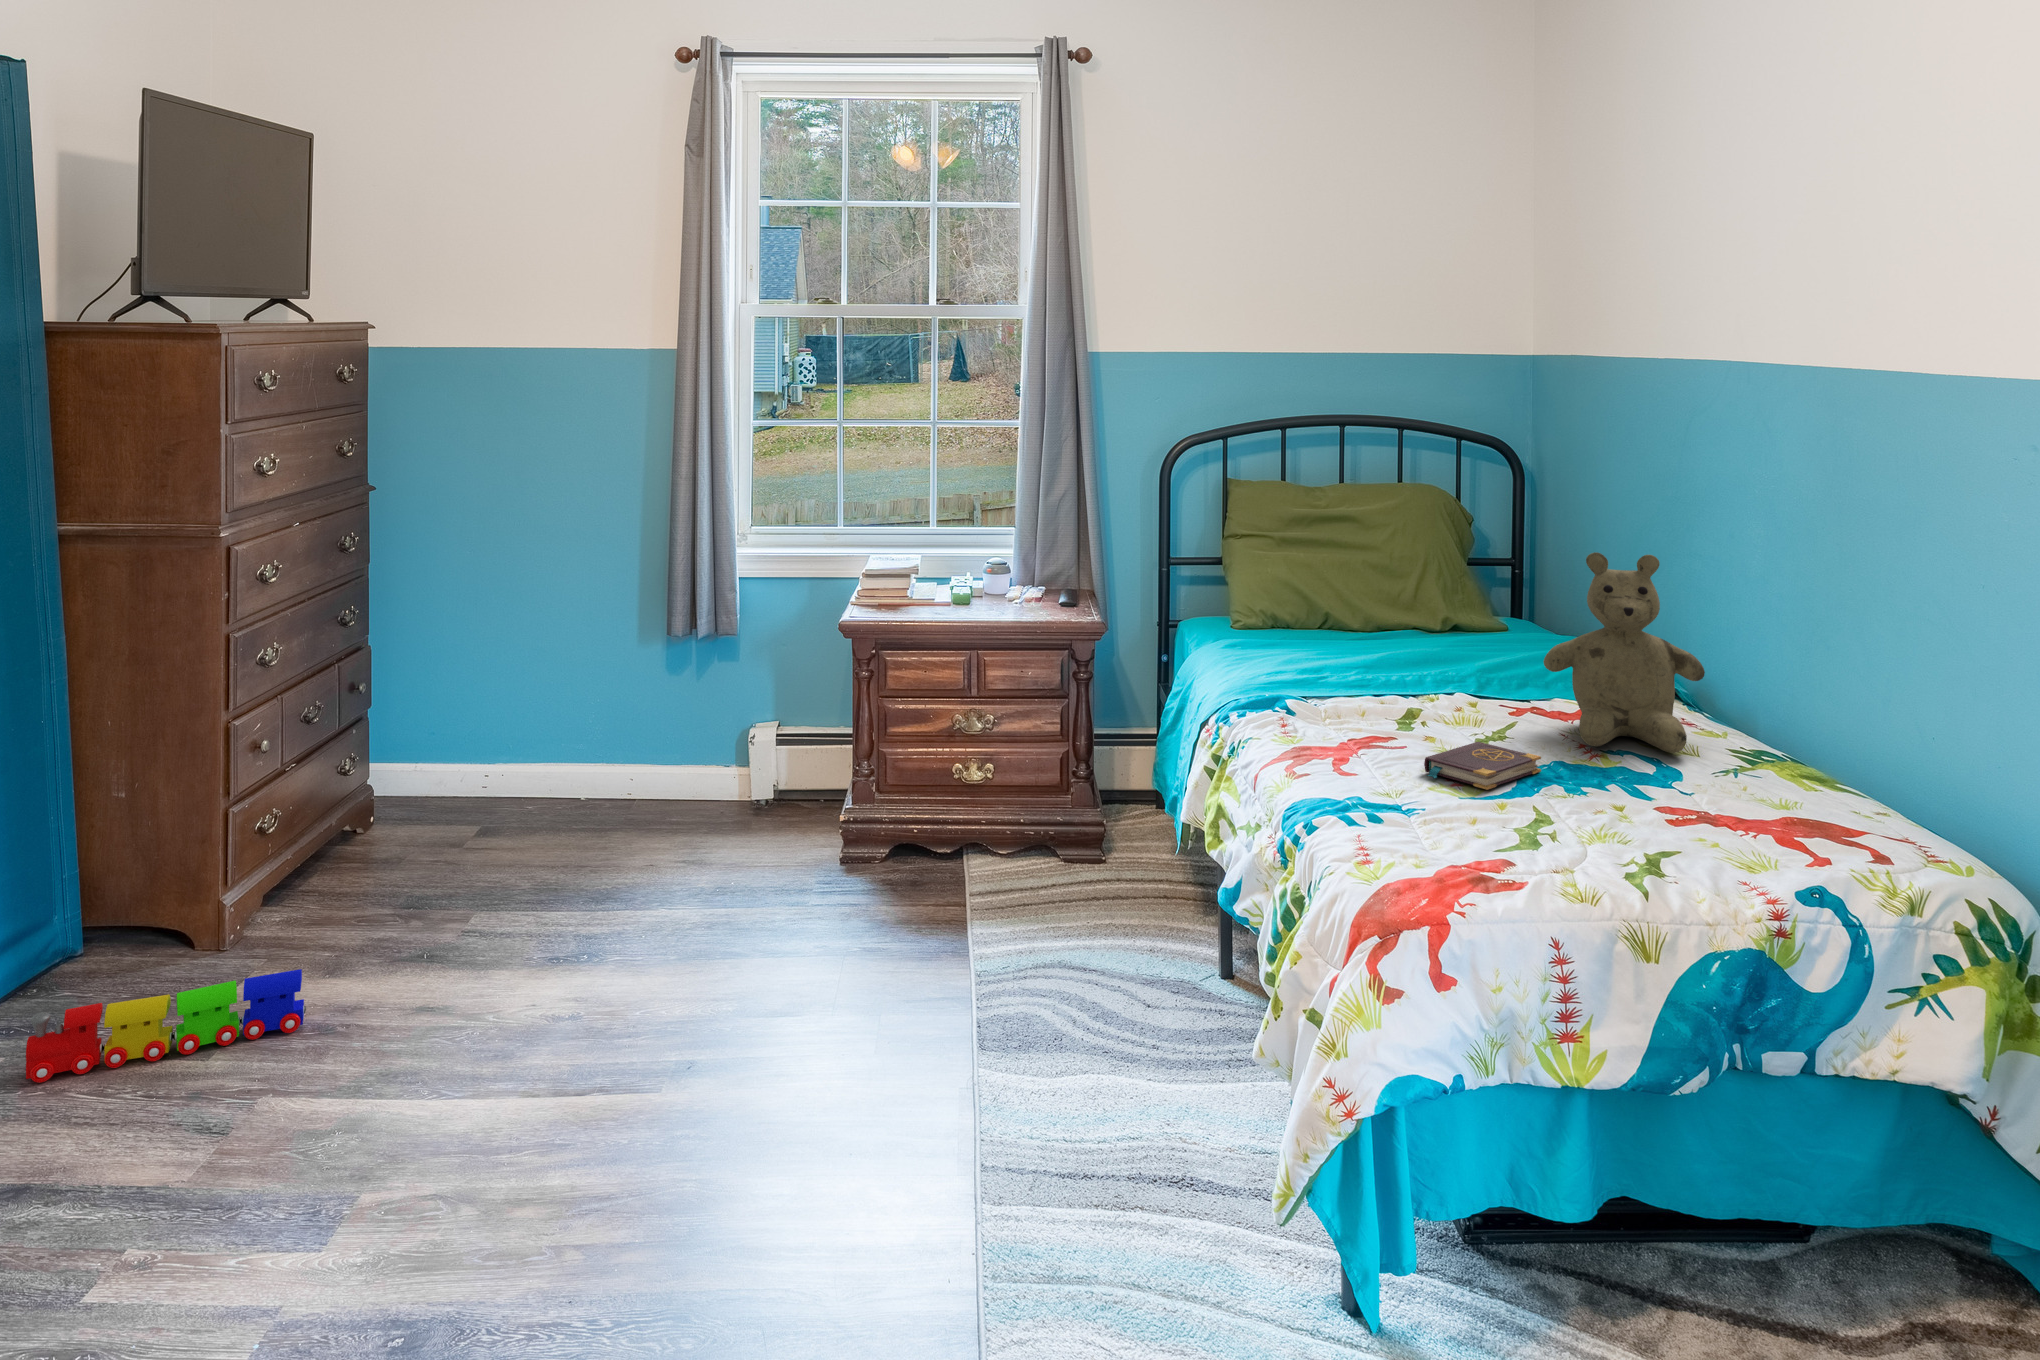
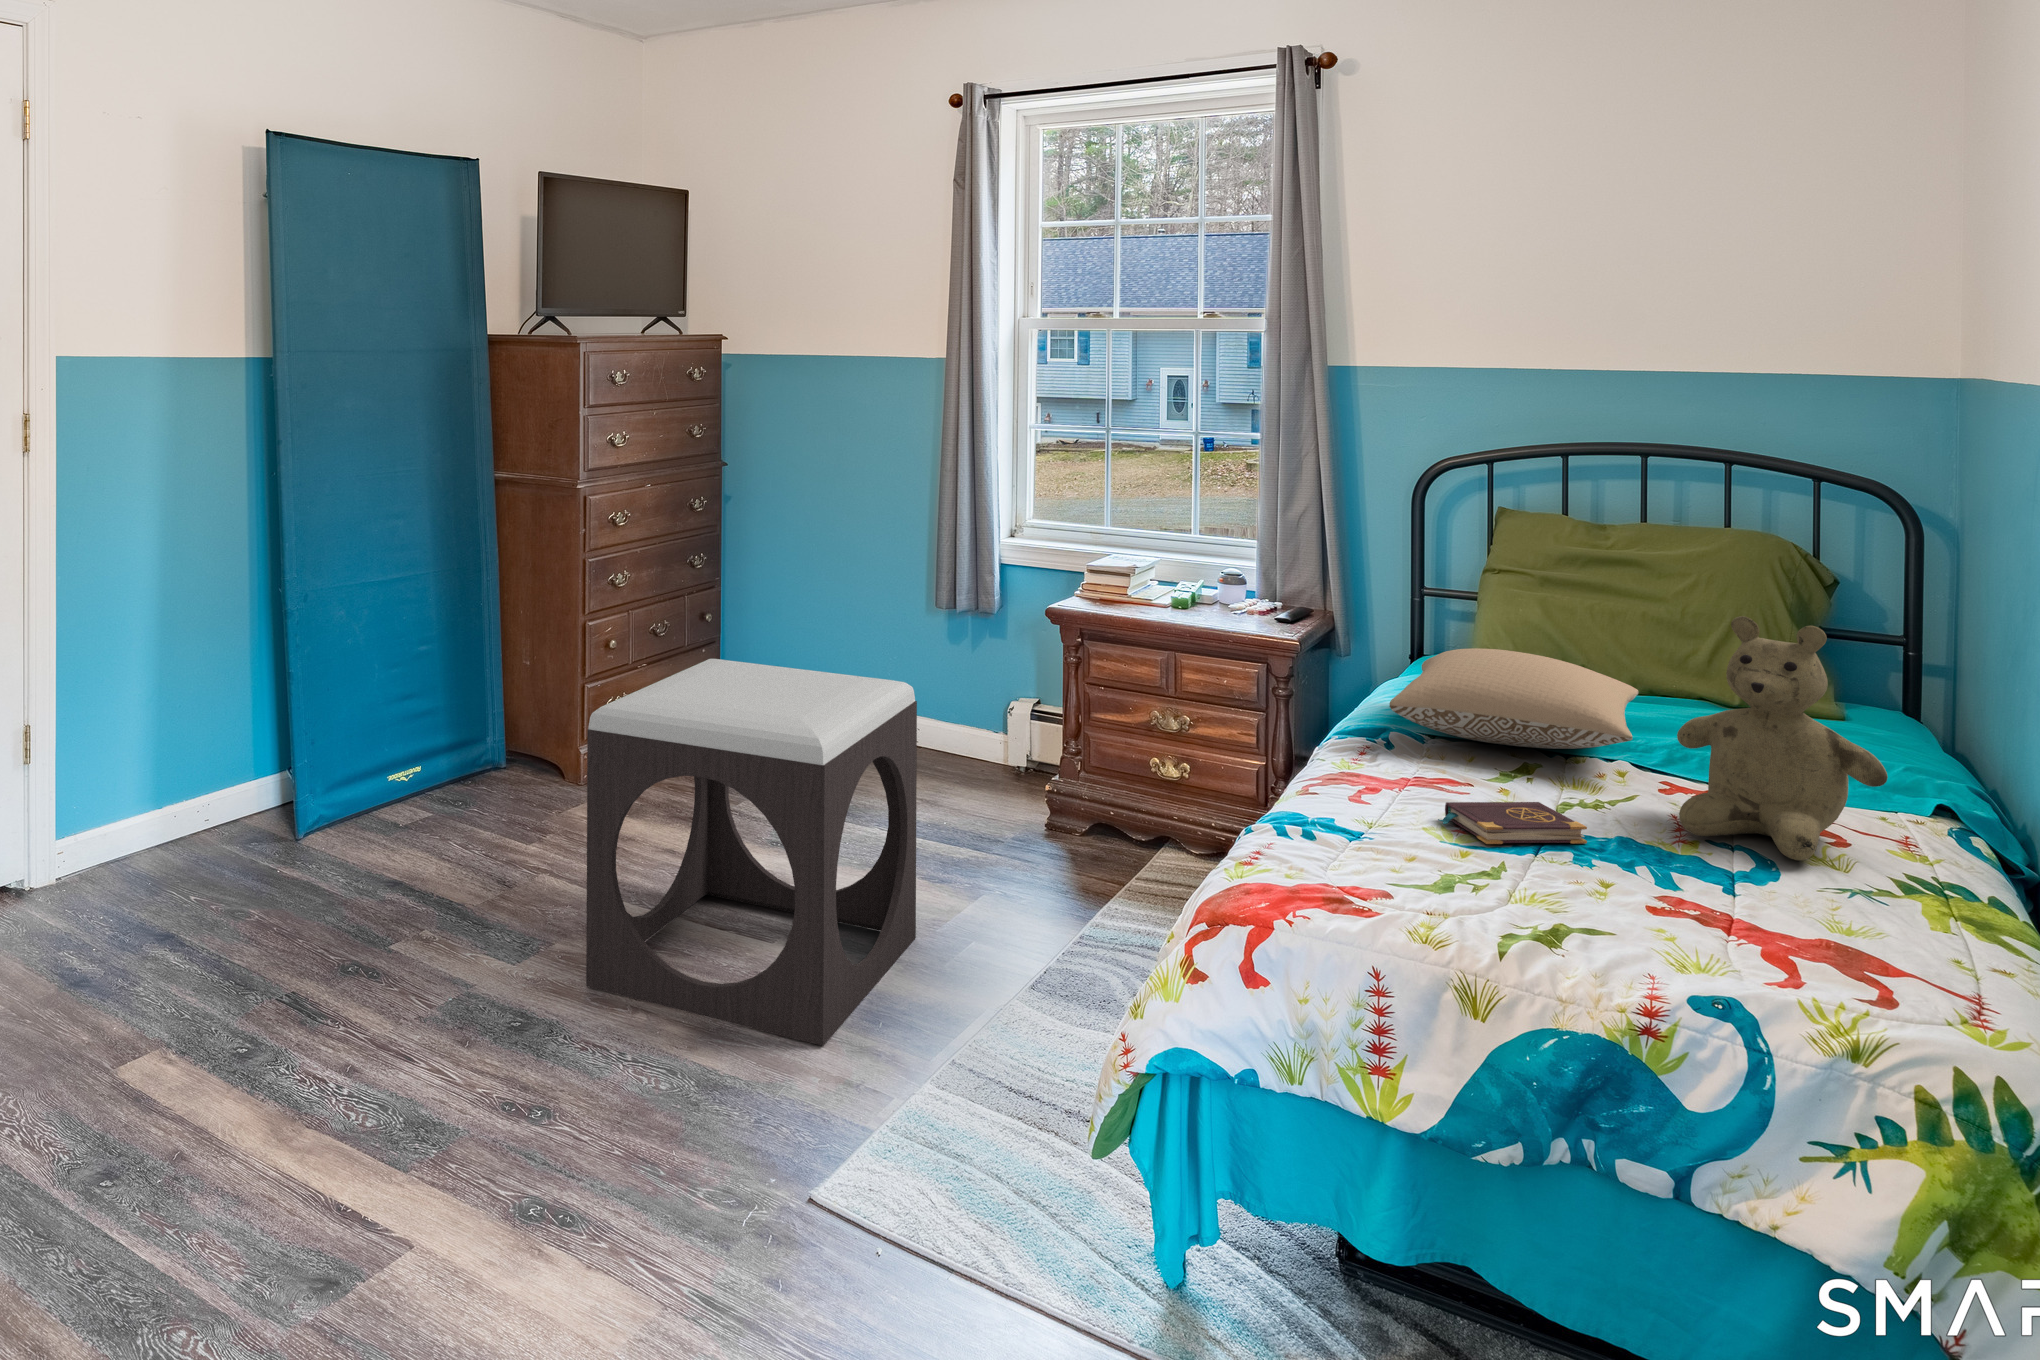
pillow: none [1258,607,1496,694] -> present [1390,648,1638,749]
footstool: none [460,730,829,1243] -> present [586,659,917,1046]
toy train: present [26,969,306,1083] -> none [434,788,595,842]

